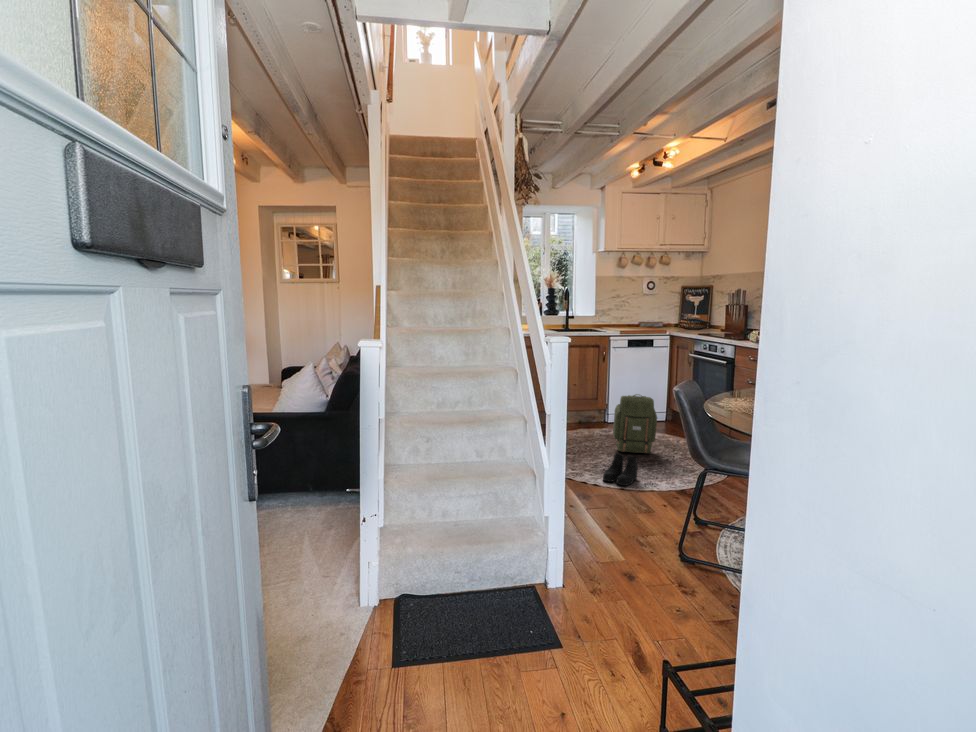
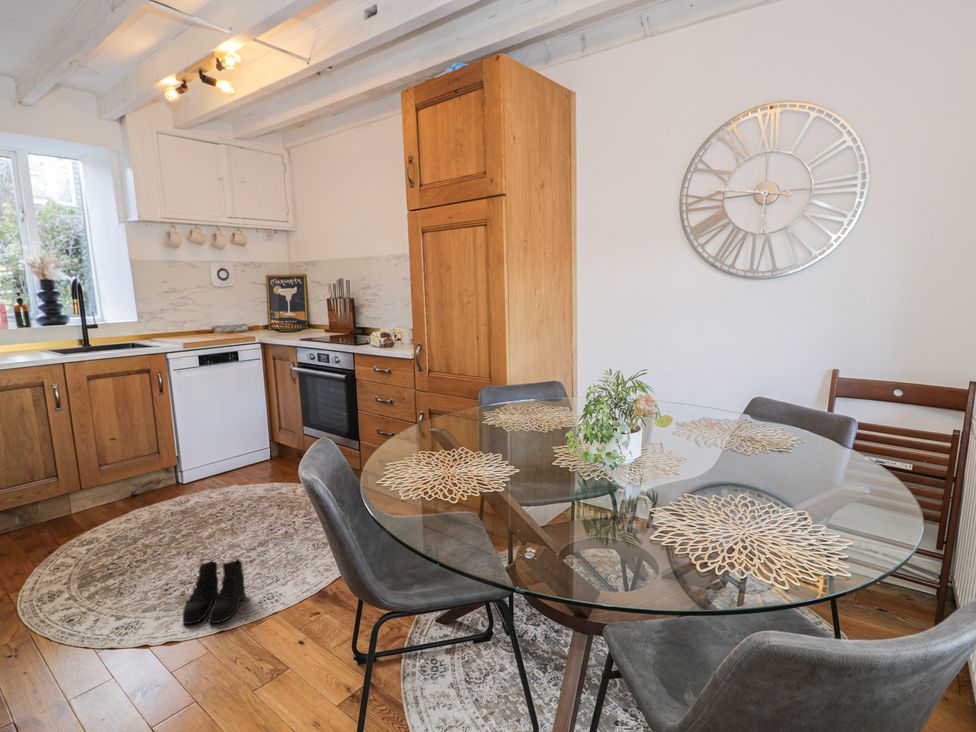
backpack: present [613,394,657,453] -> none [190,444,263,541]

